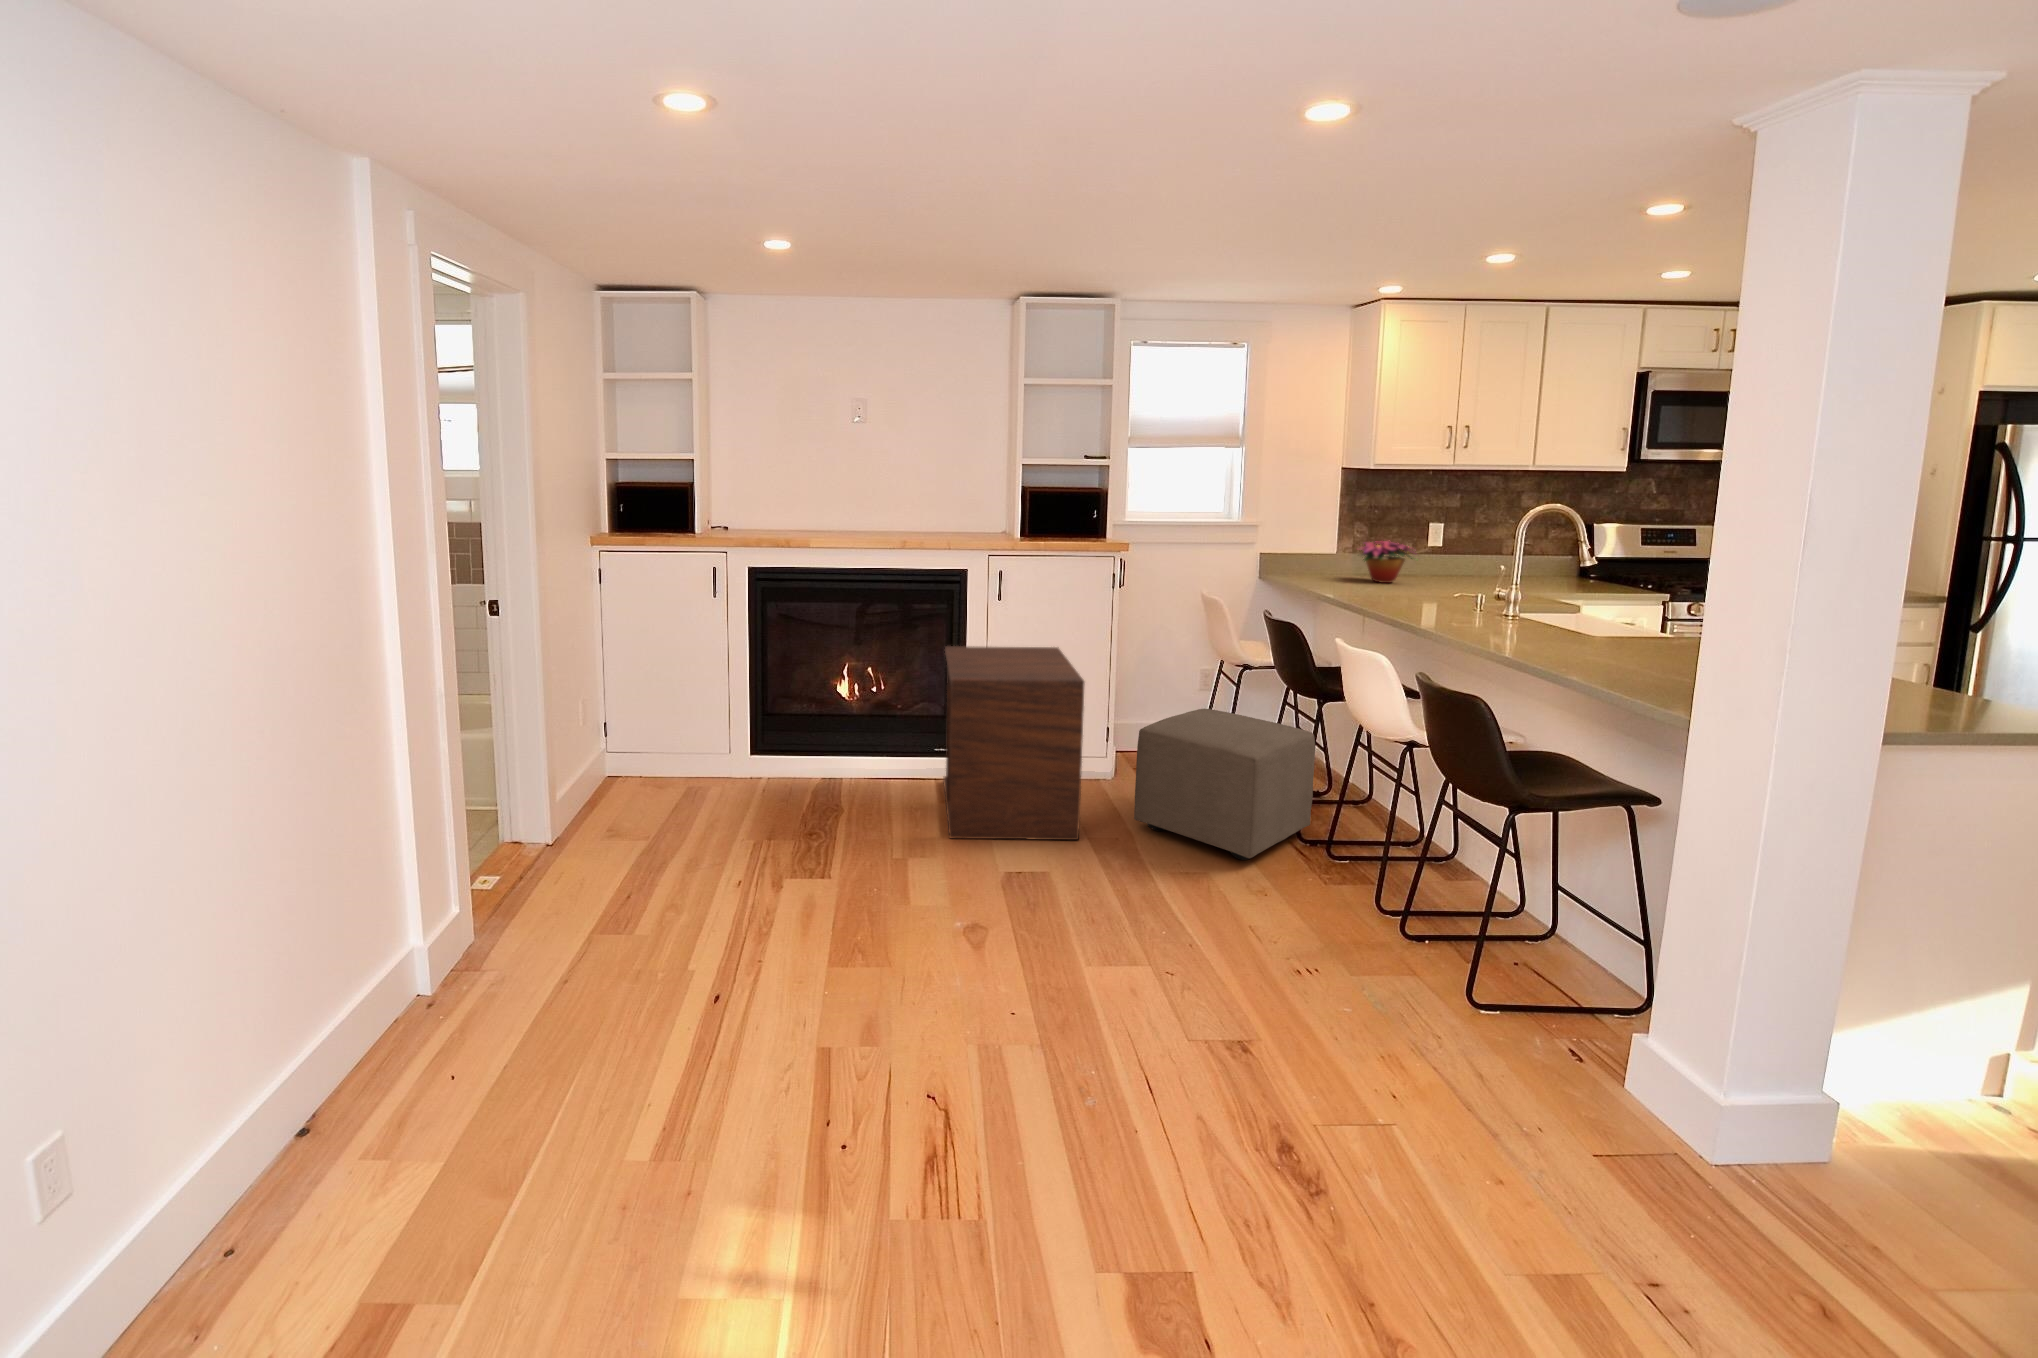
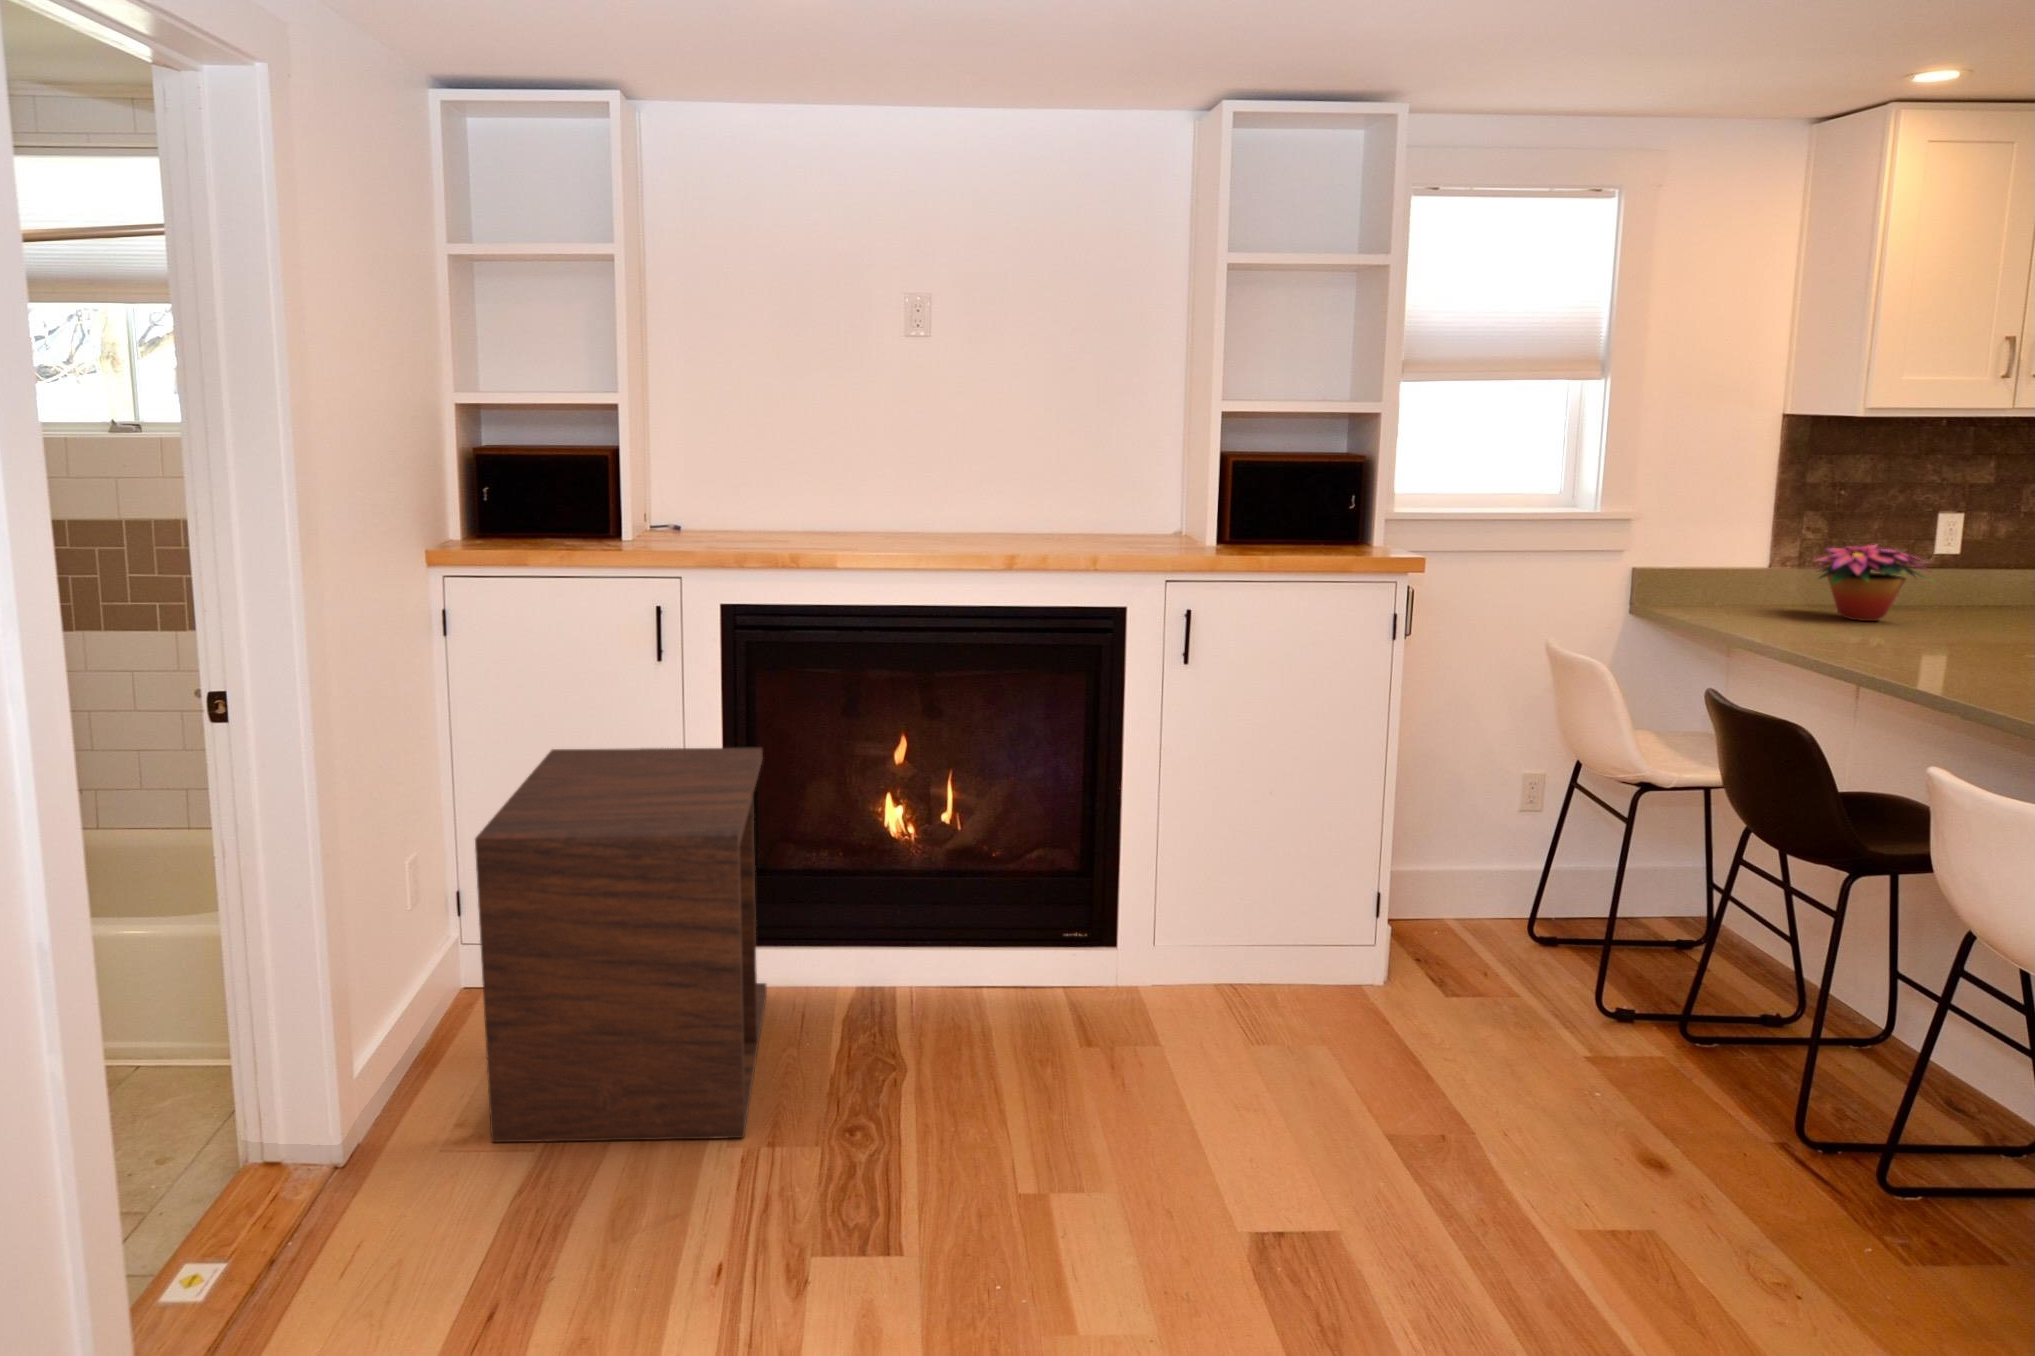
side table: present [943,646,1084,840] -> present [475,747,767,1142]
ottoman: present [1134,709,1315,860] -> none [1464,866,1821,1194]

